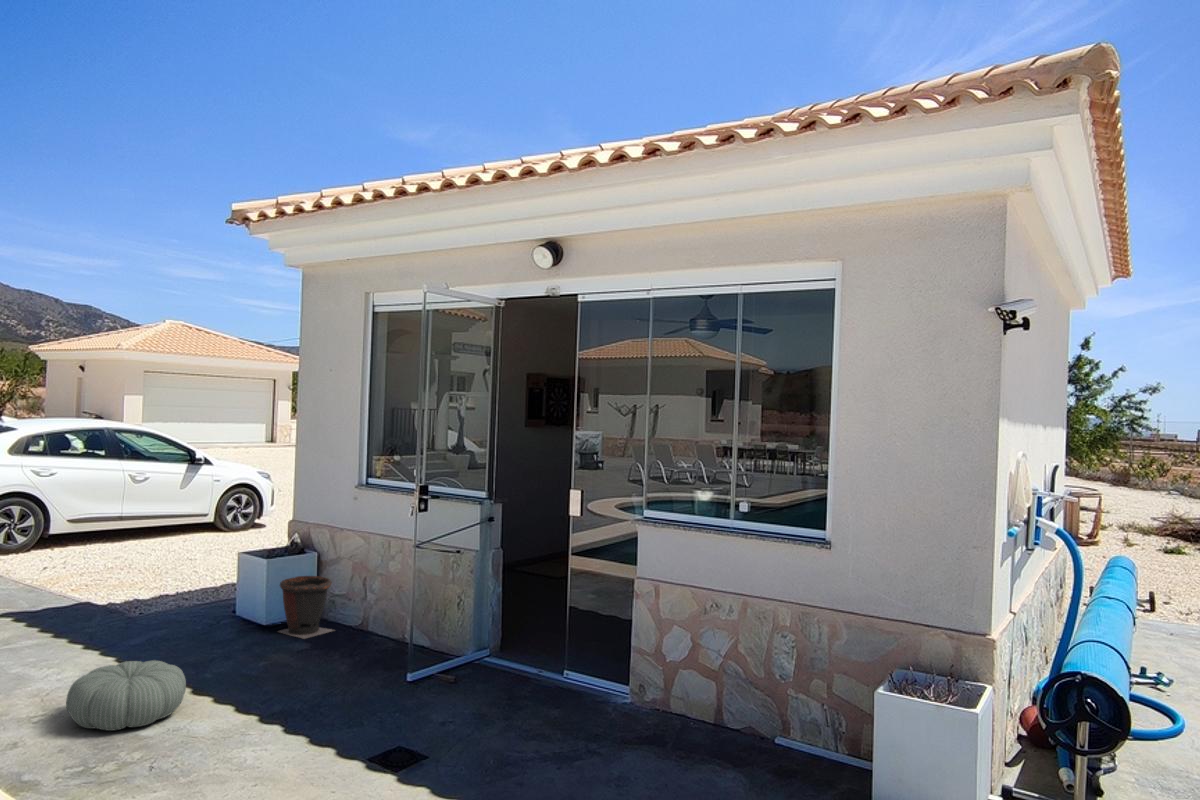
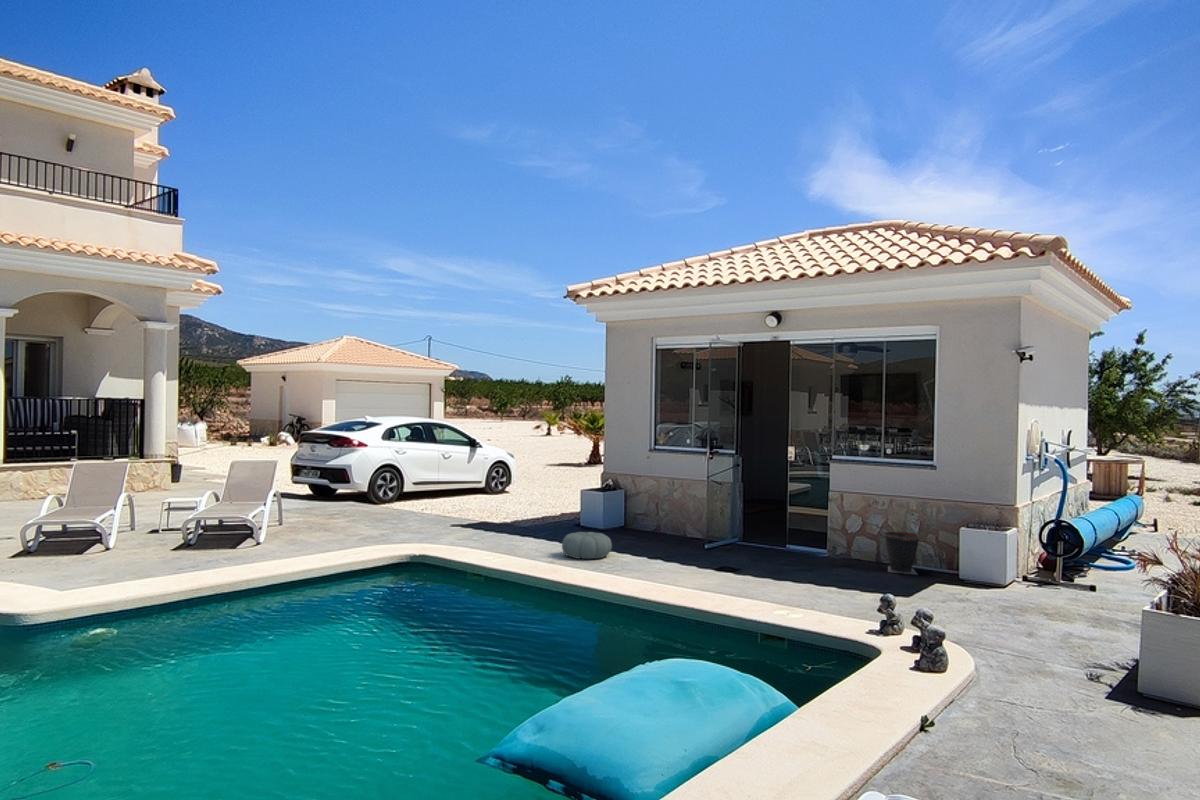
bucket: present [279,576,334,639] -> present [884,532,920,575]

